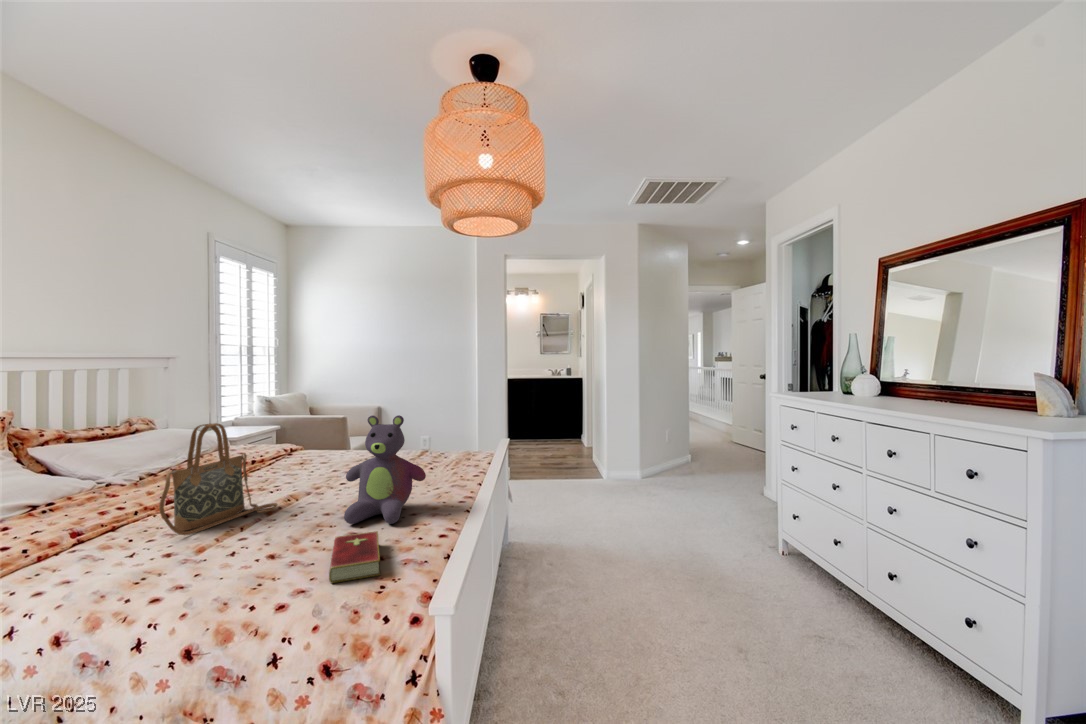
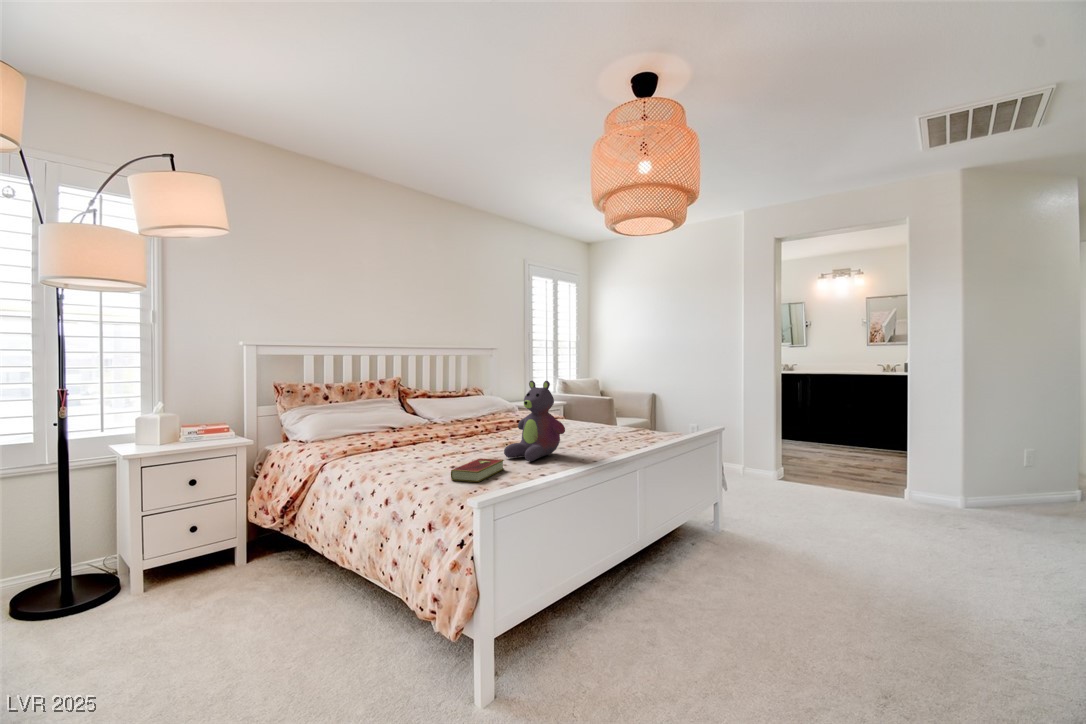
handbag: present [159,423,278,535] -> none [422,384,490,450]

